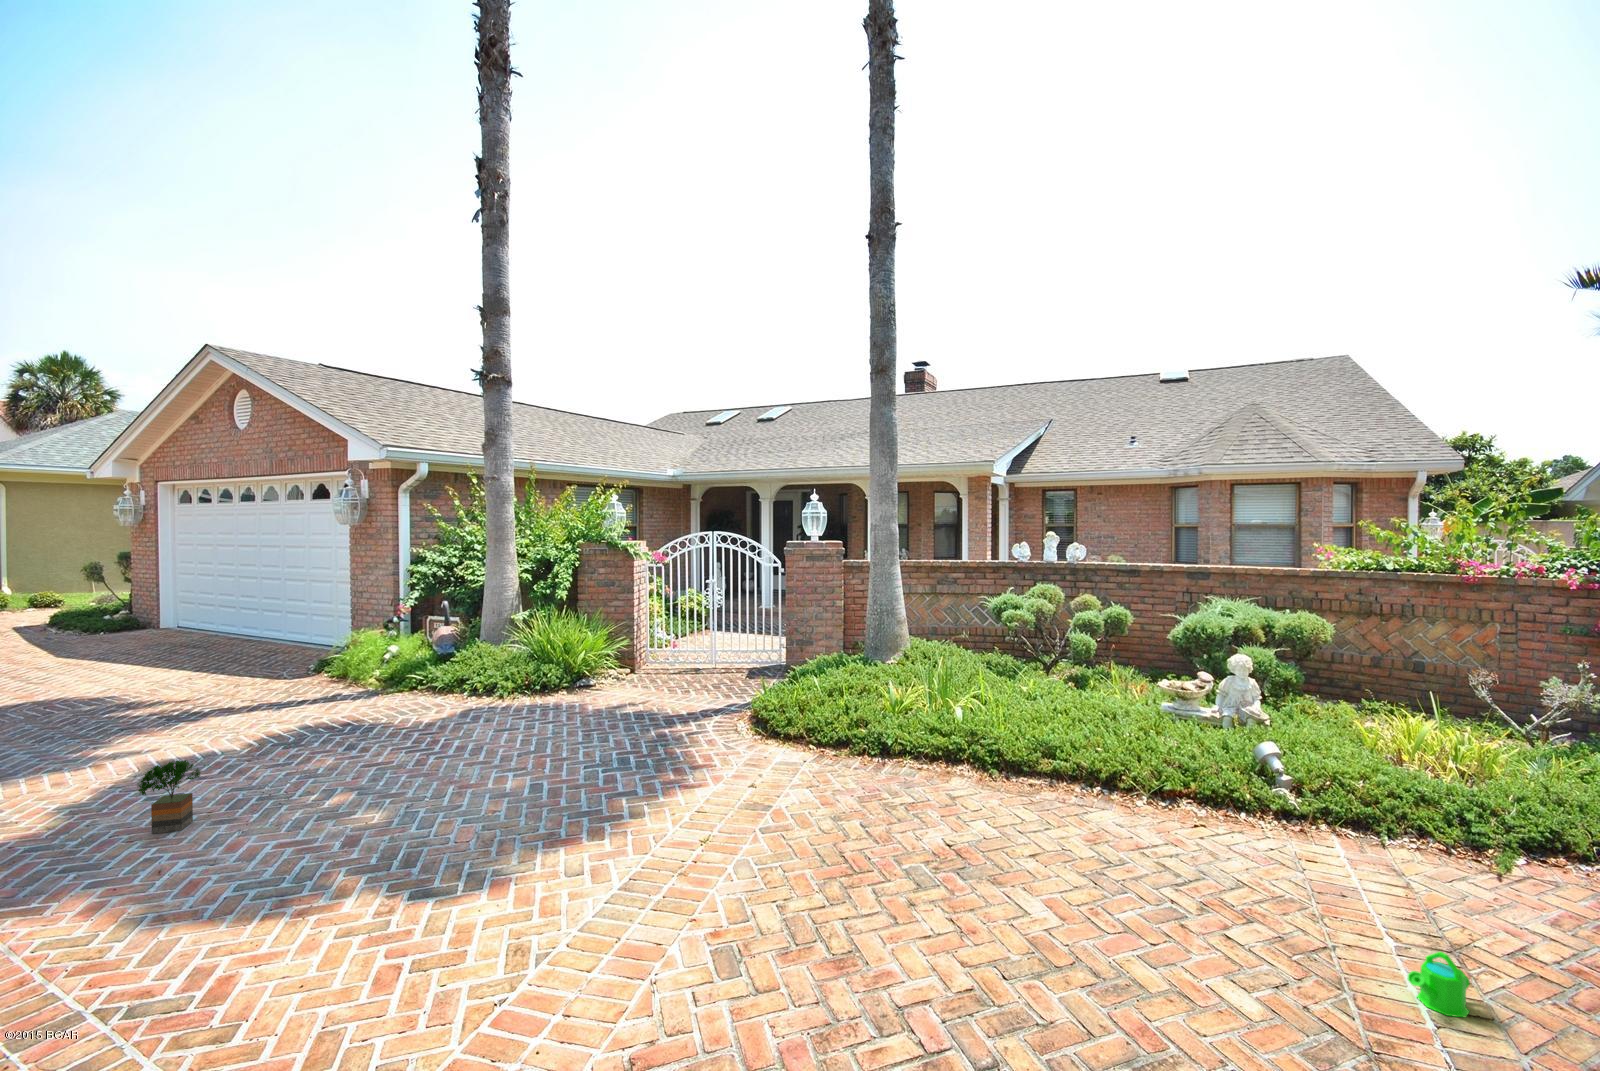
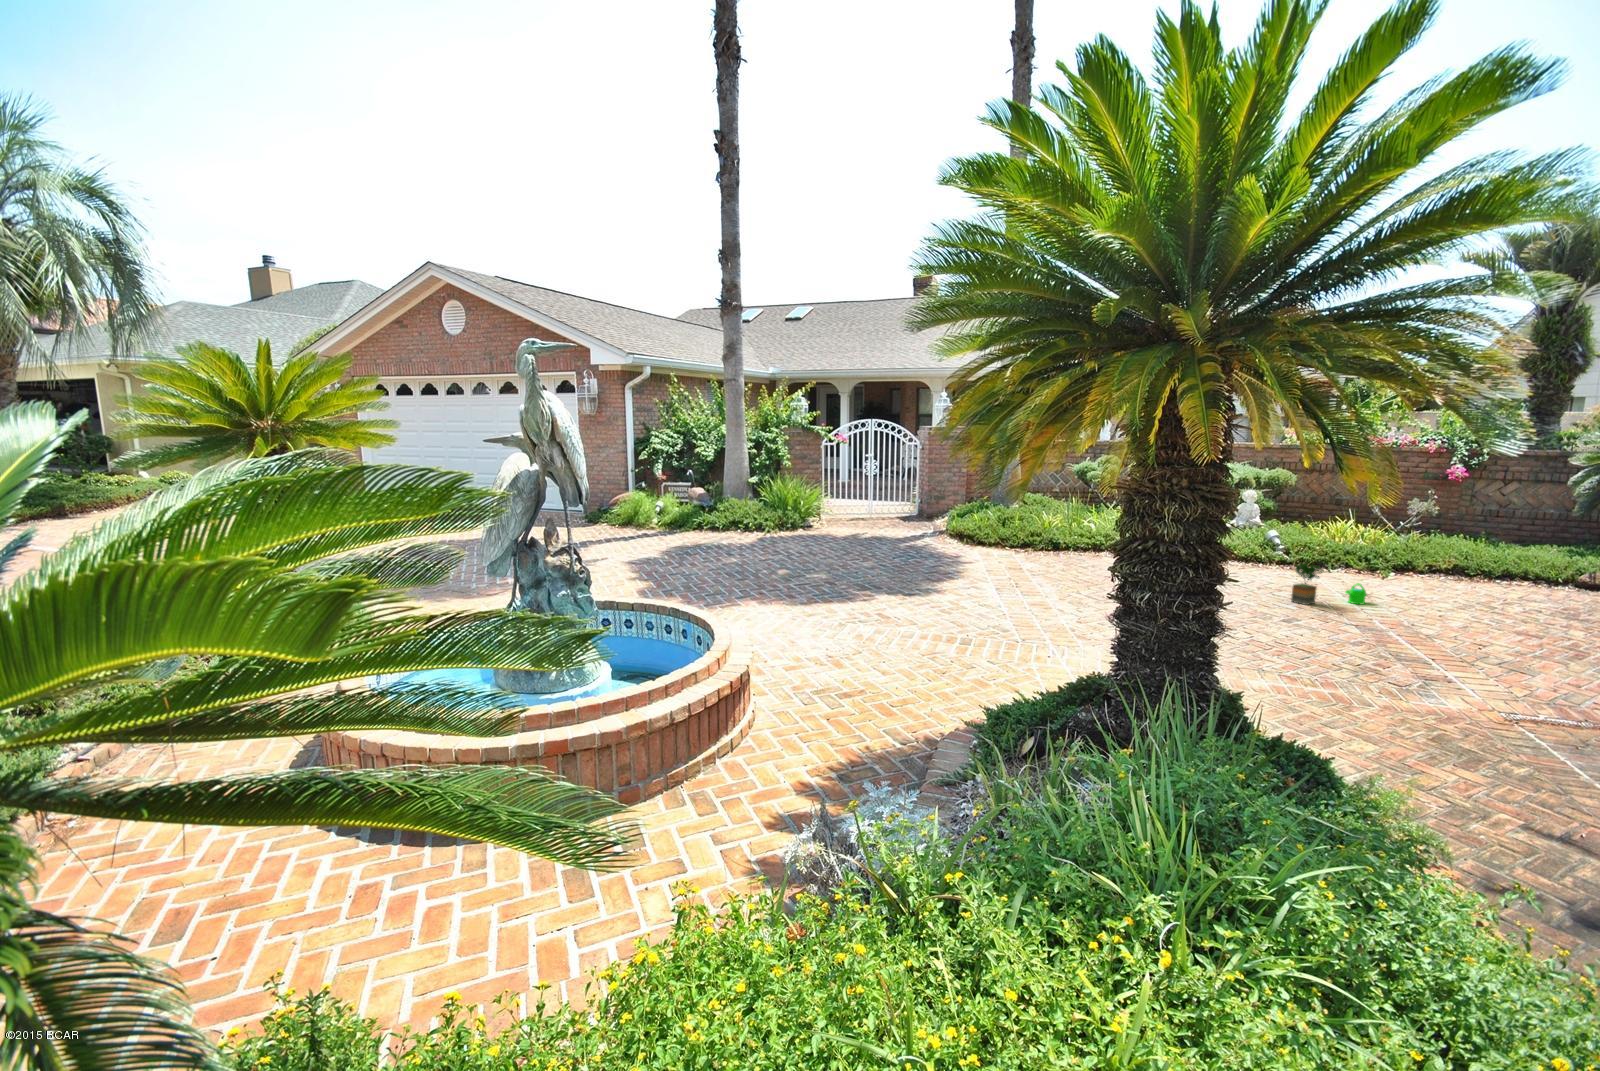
potted tree: present [137,760,200,834] -> present [1291,563,1323,605]

